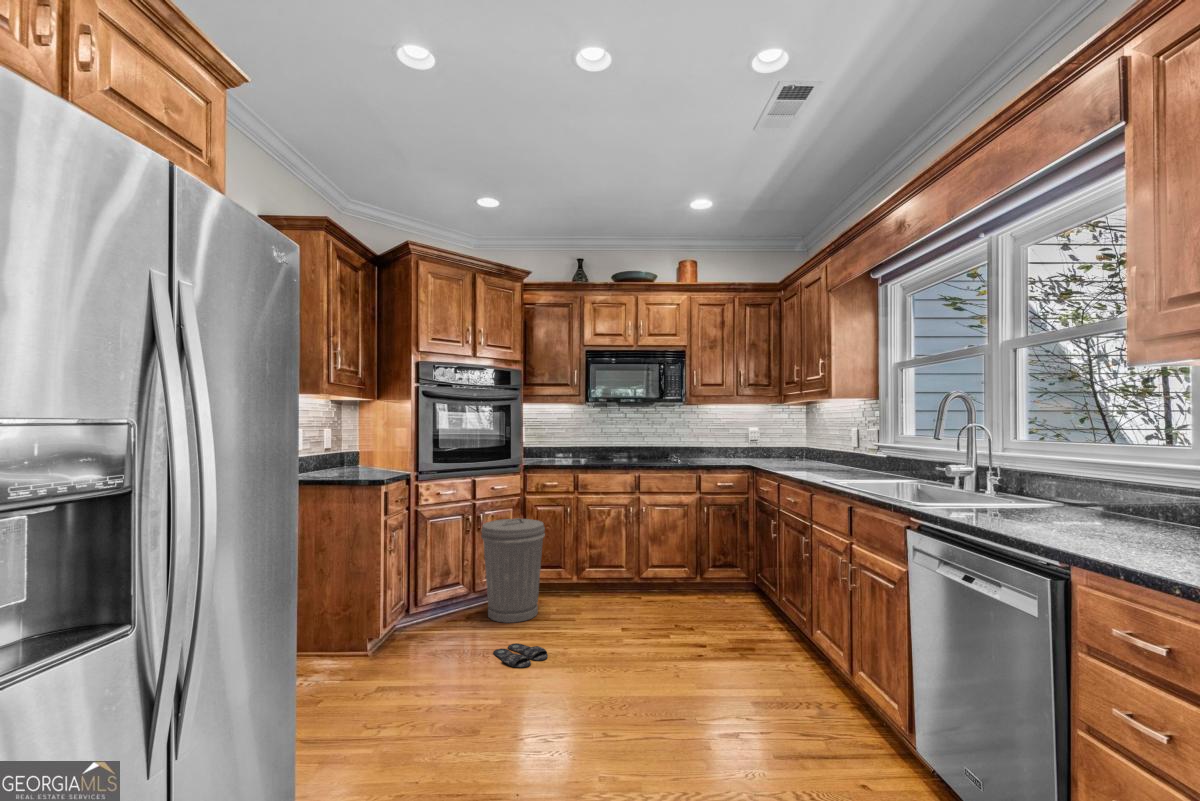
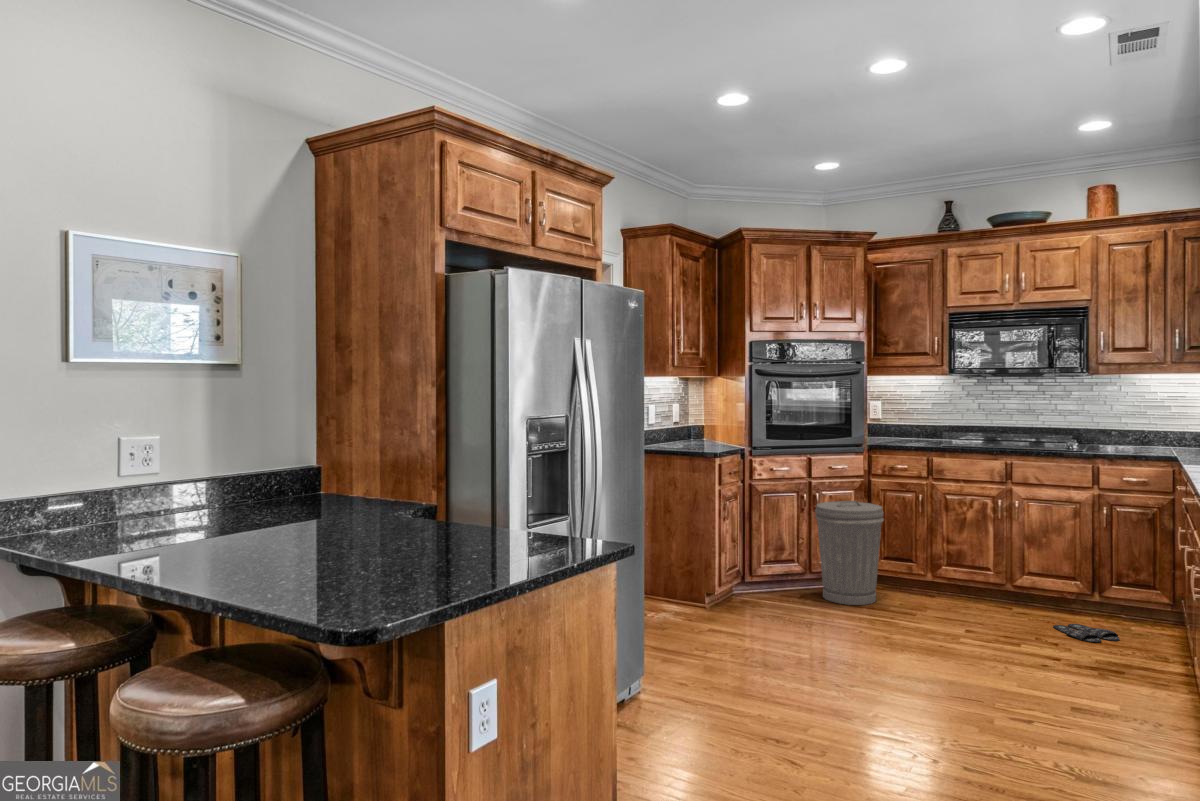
slippers: present [493,643,548,668] -> present [1053,624,1120,643]

